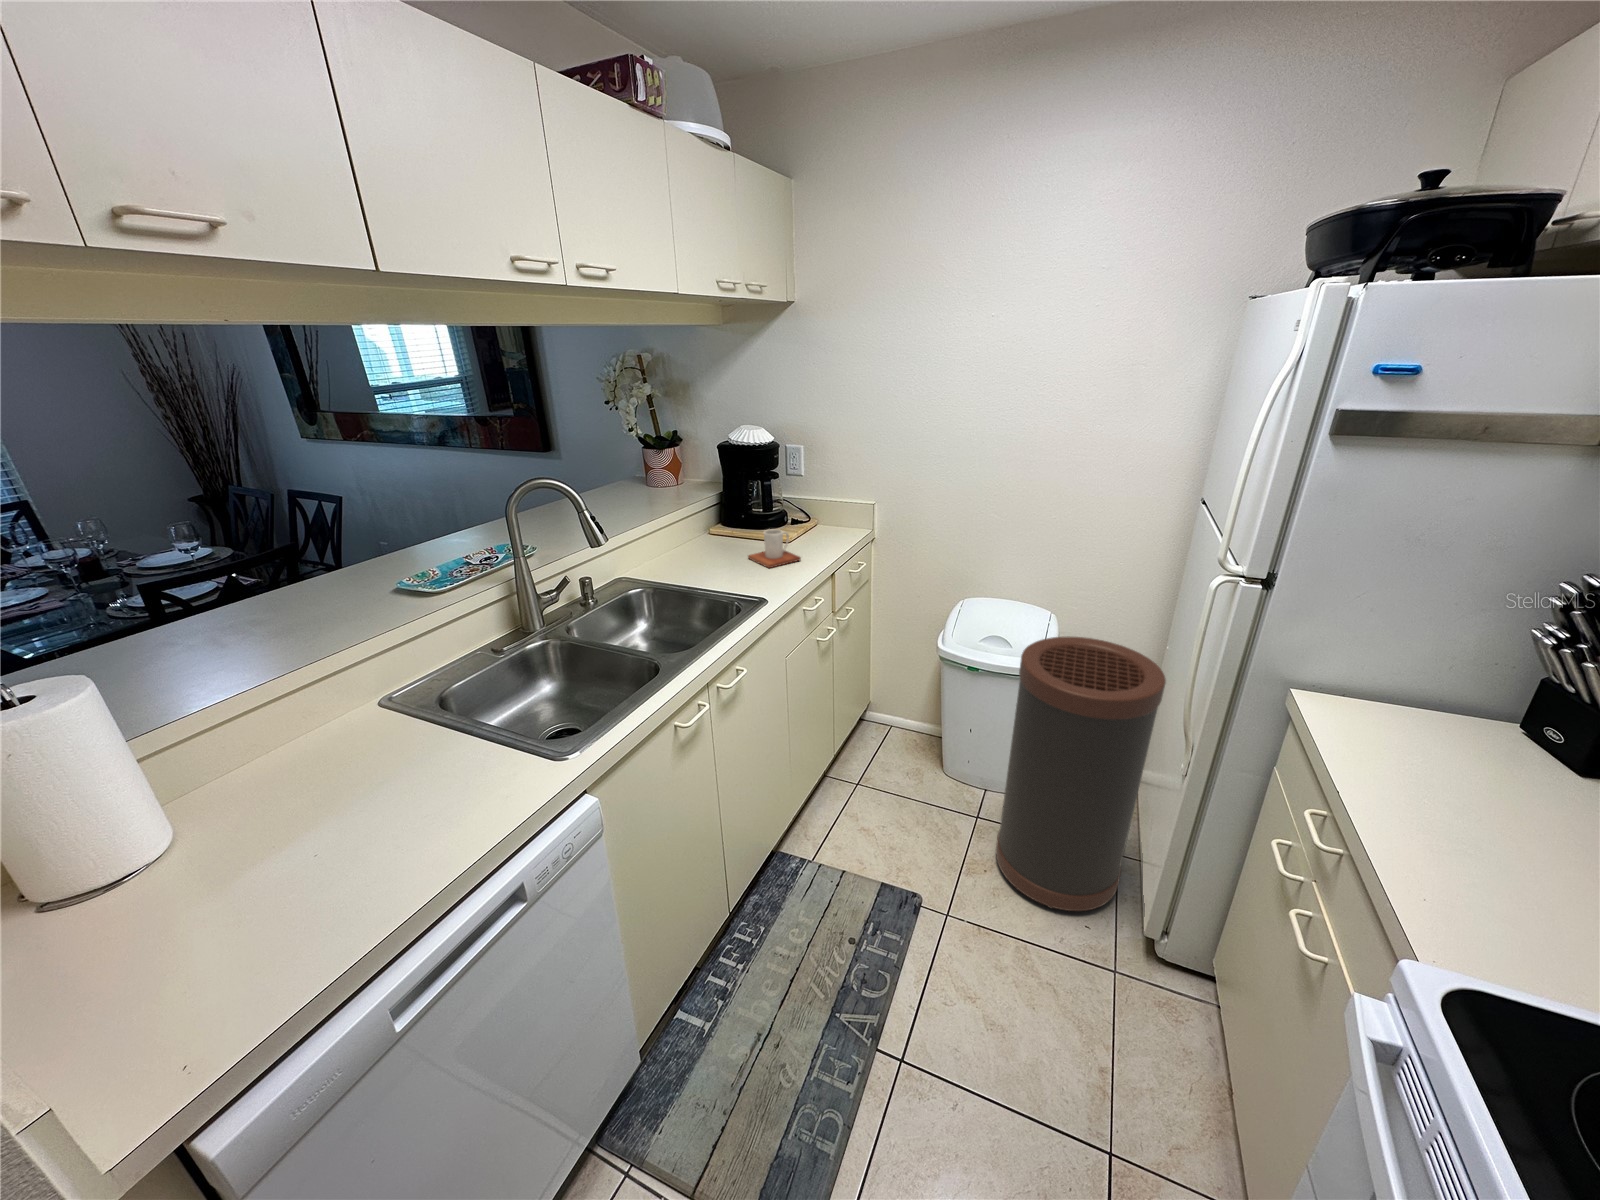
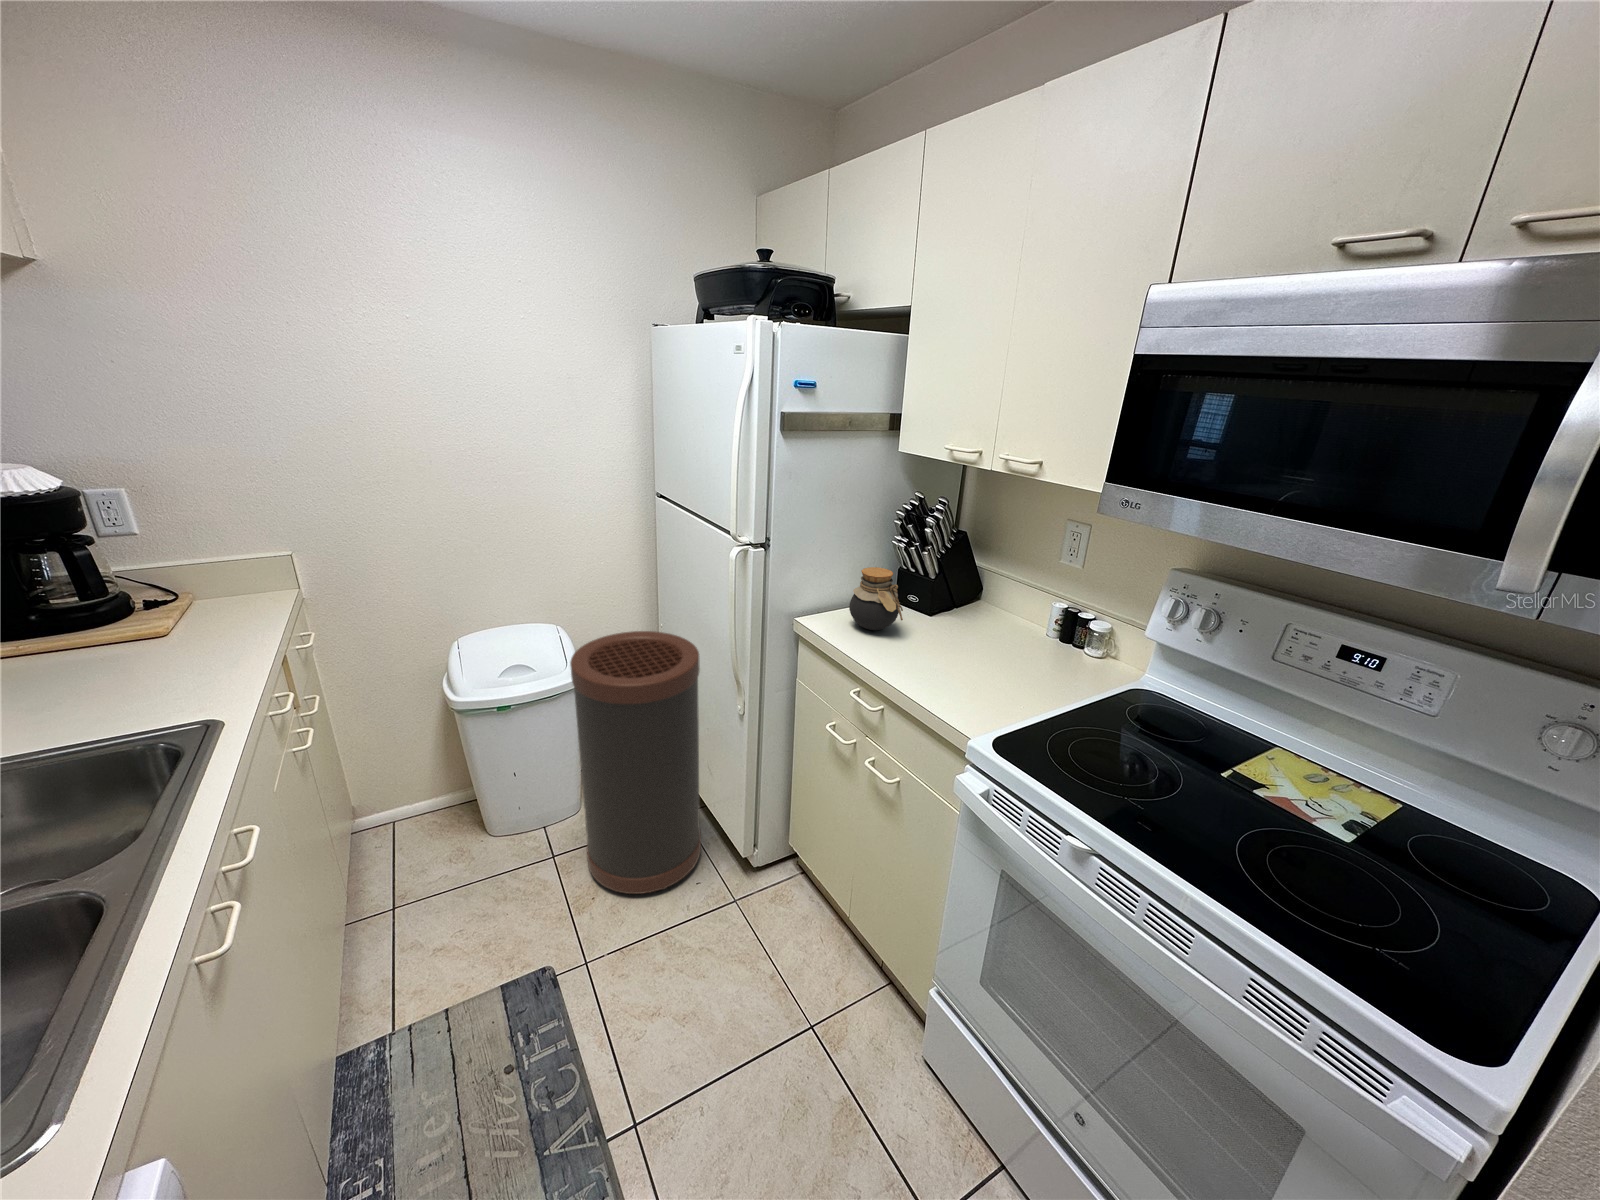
mug: present [748,529,801,568] -> none [105,618,222,680]
jar: none [1378,655,1487,755] -> present [849,567,903,630]

